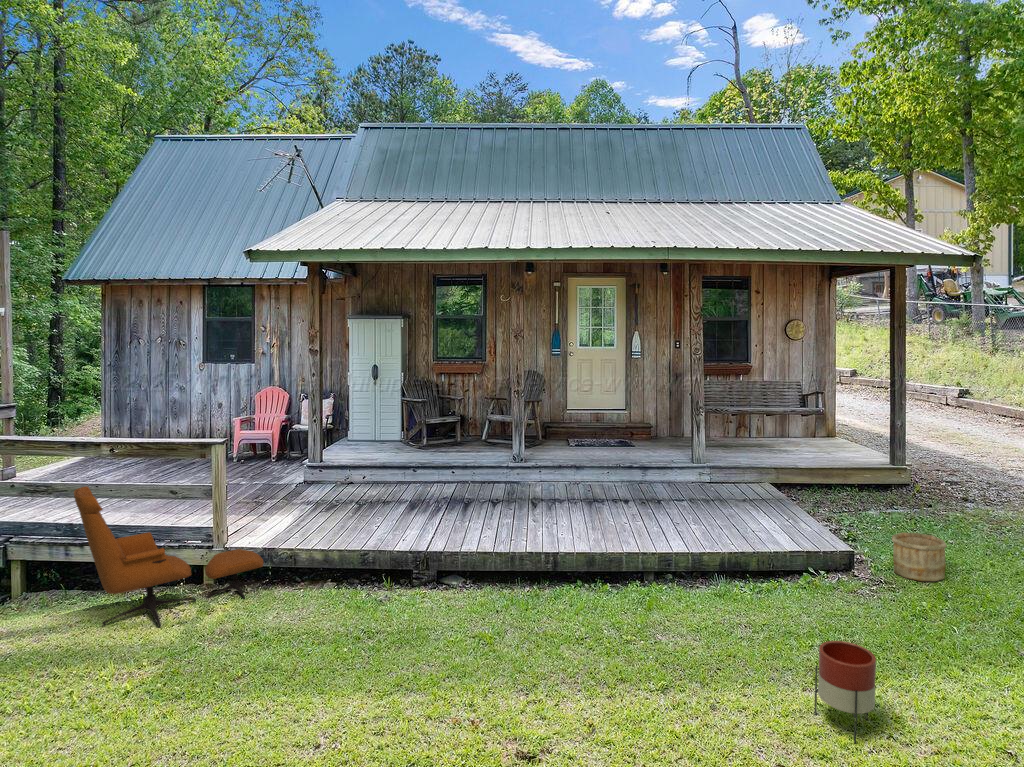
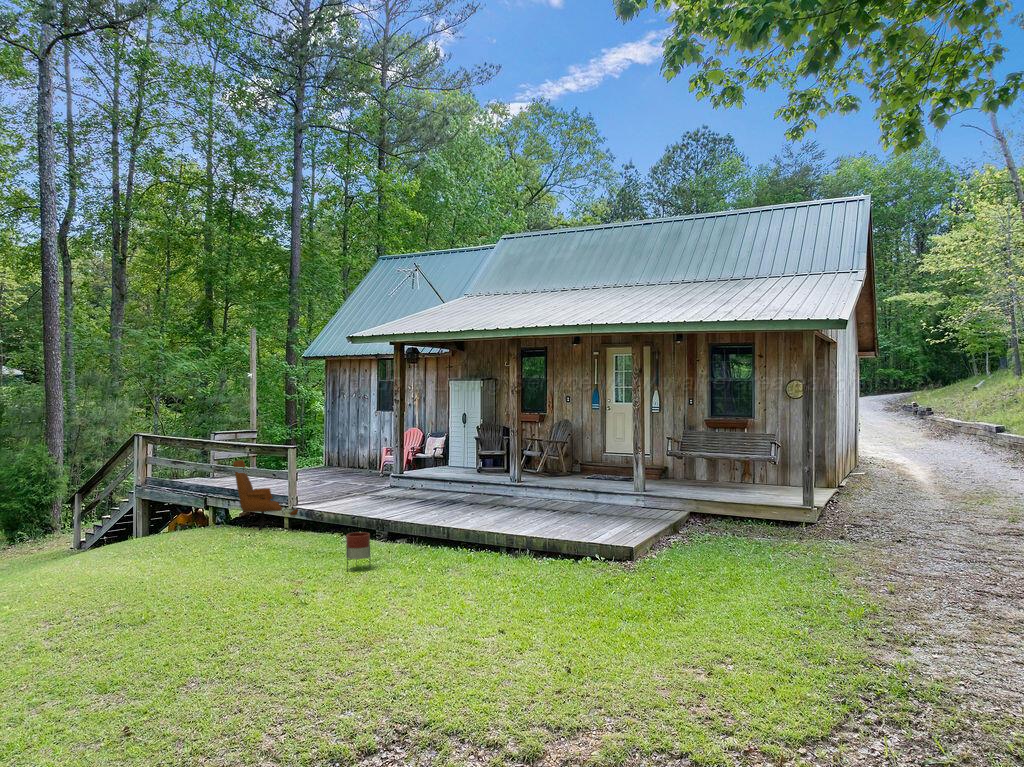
wooden bucket: present [892,533,947,581] -> none [647,534,682,565]
planter: present [814,641,876,743] -> present [346,532,370,571]

